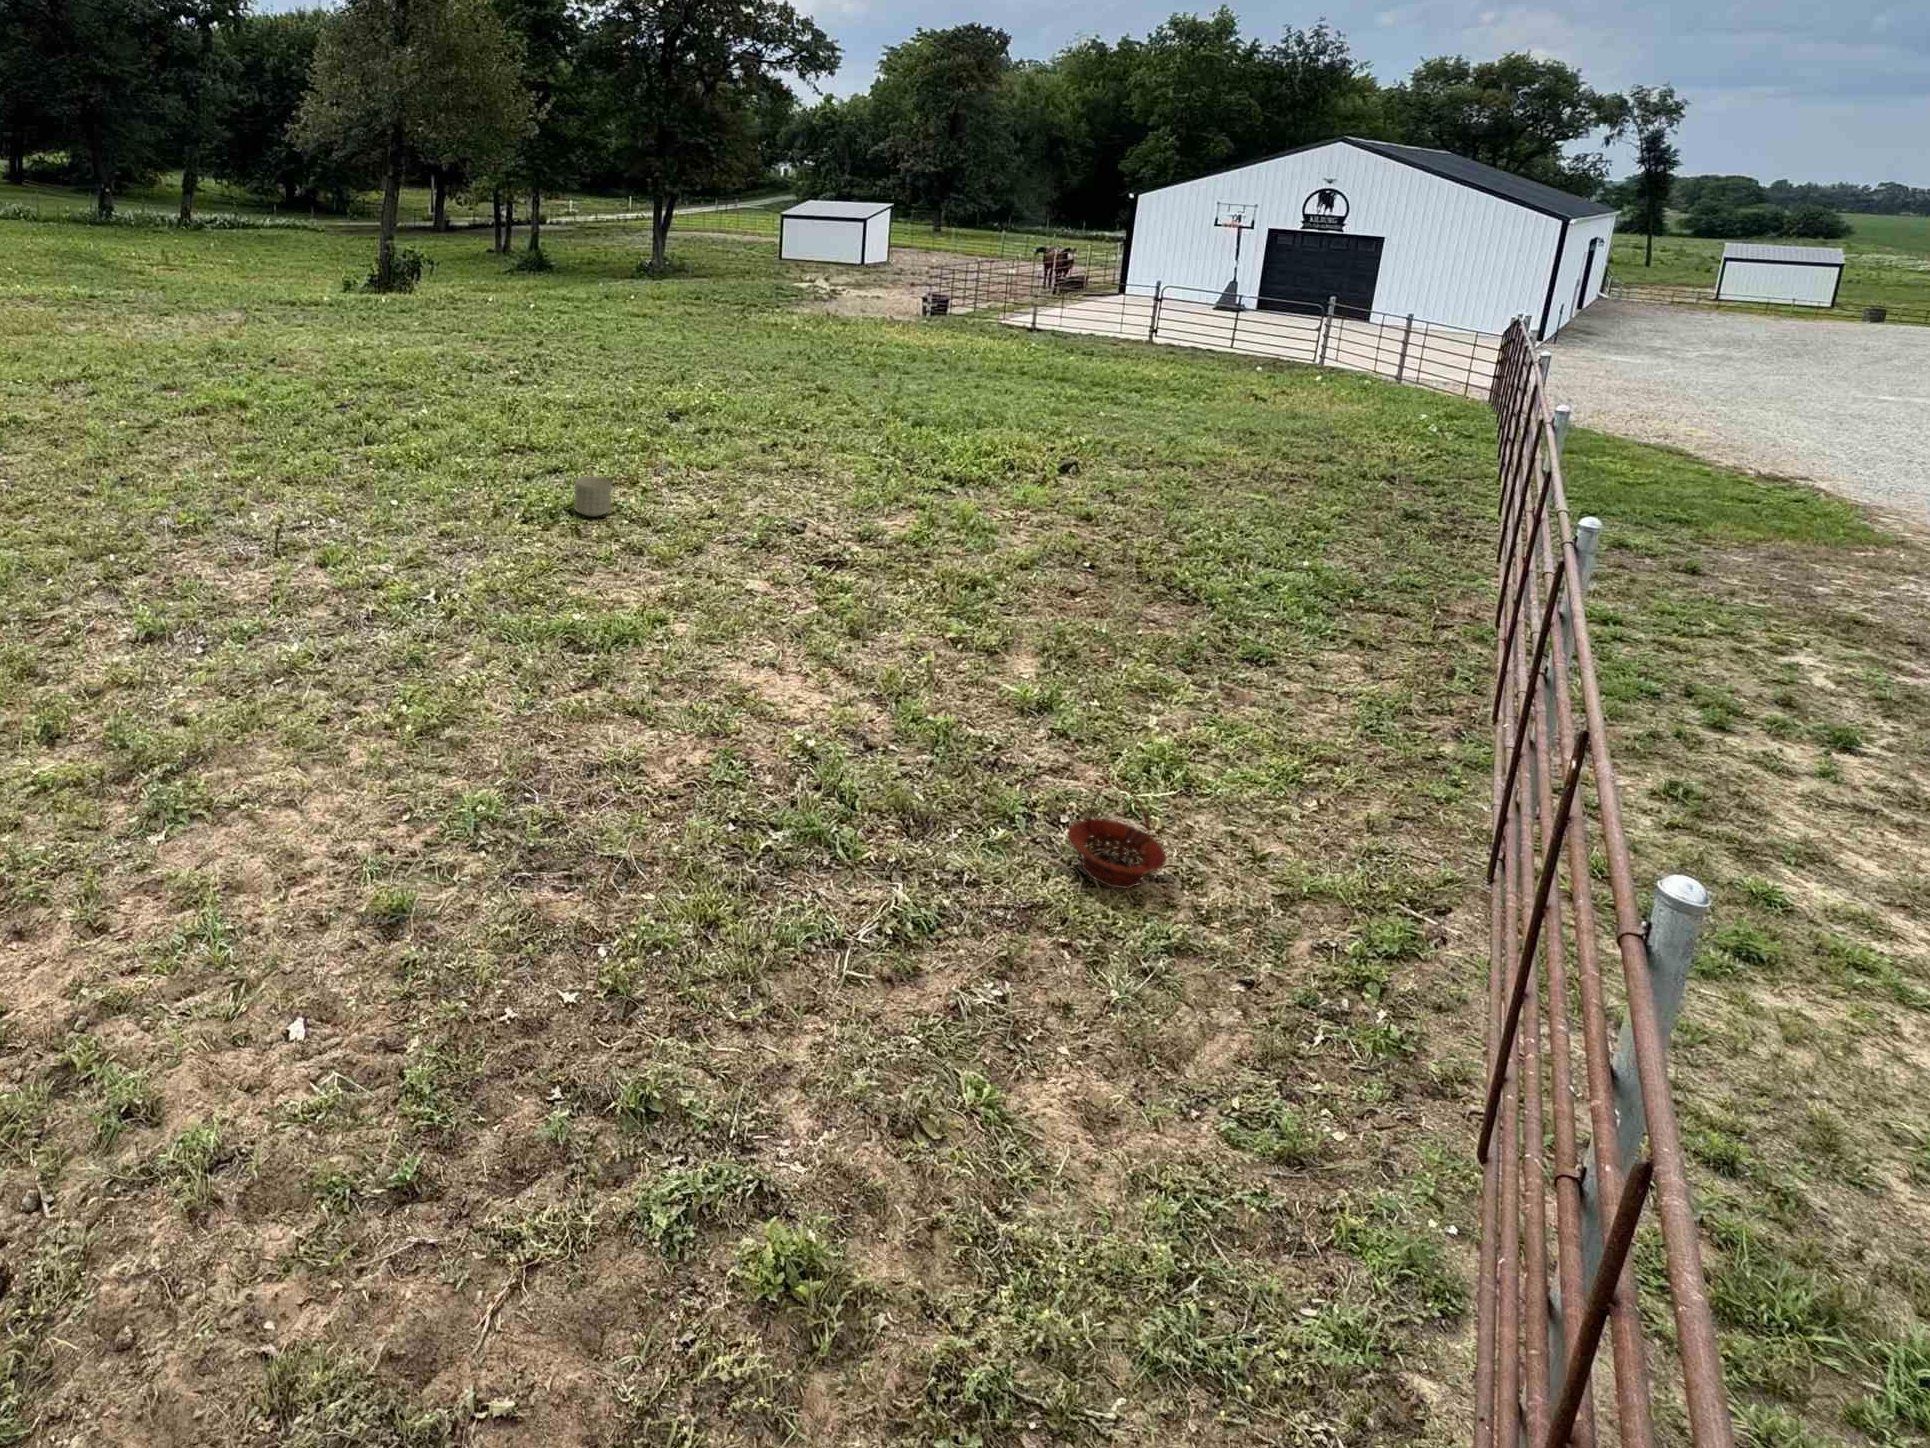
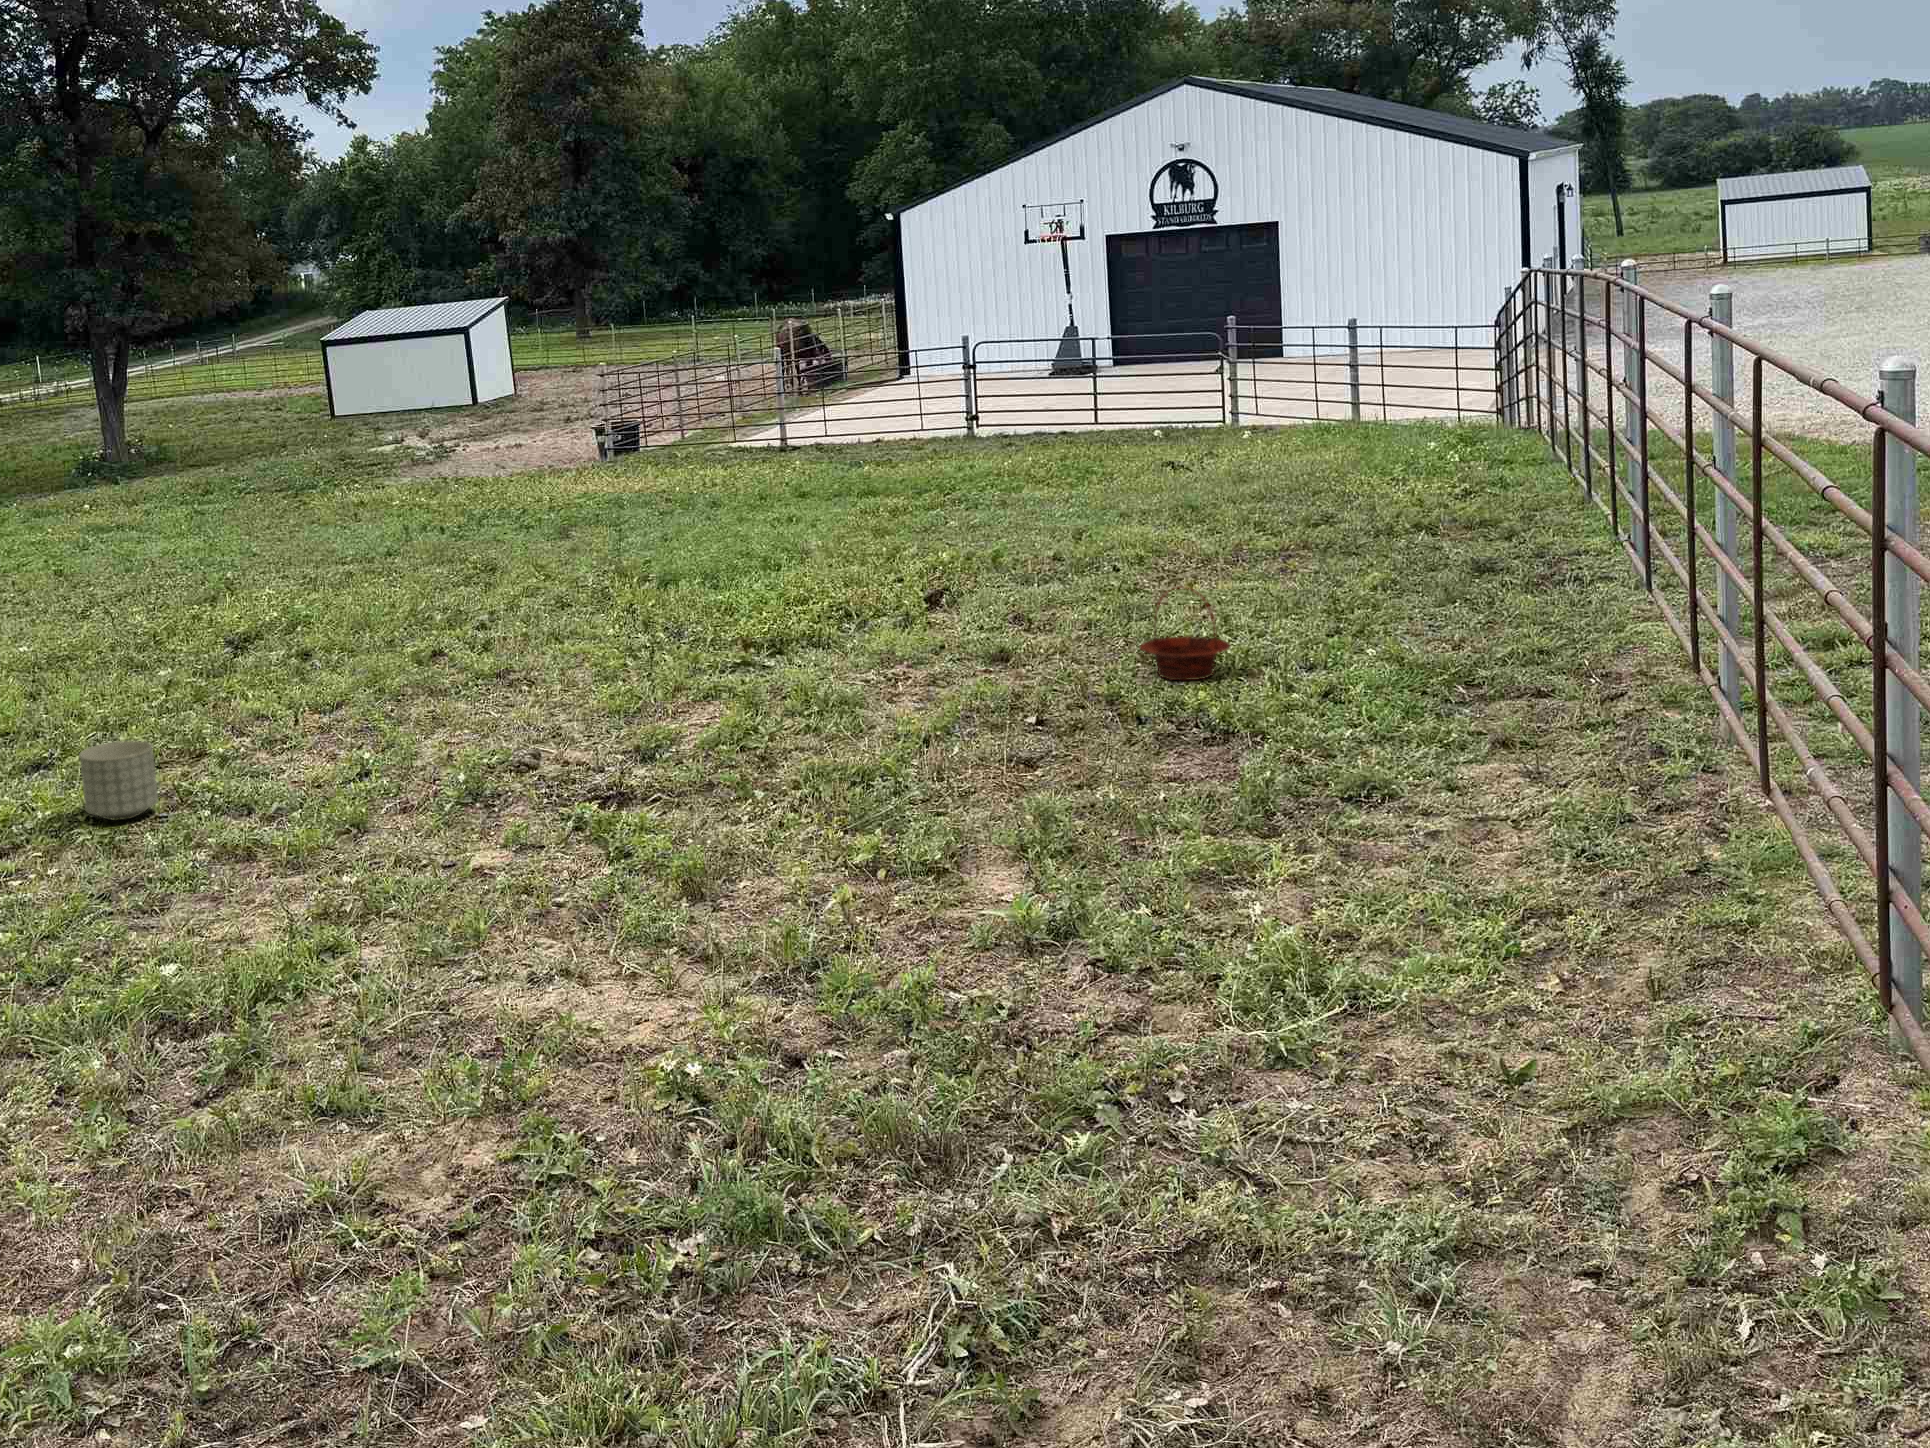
basket: present [1067,784,1166,889] -> present [1139,587,1231,680]

